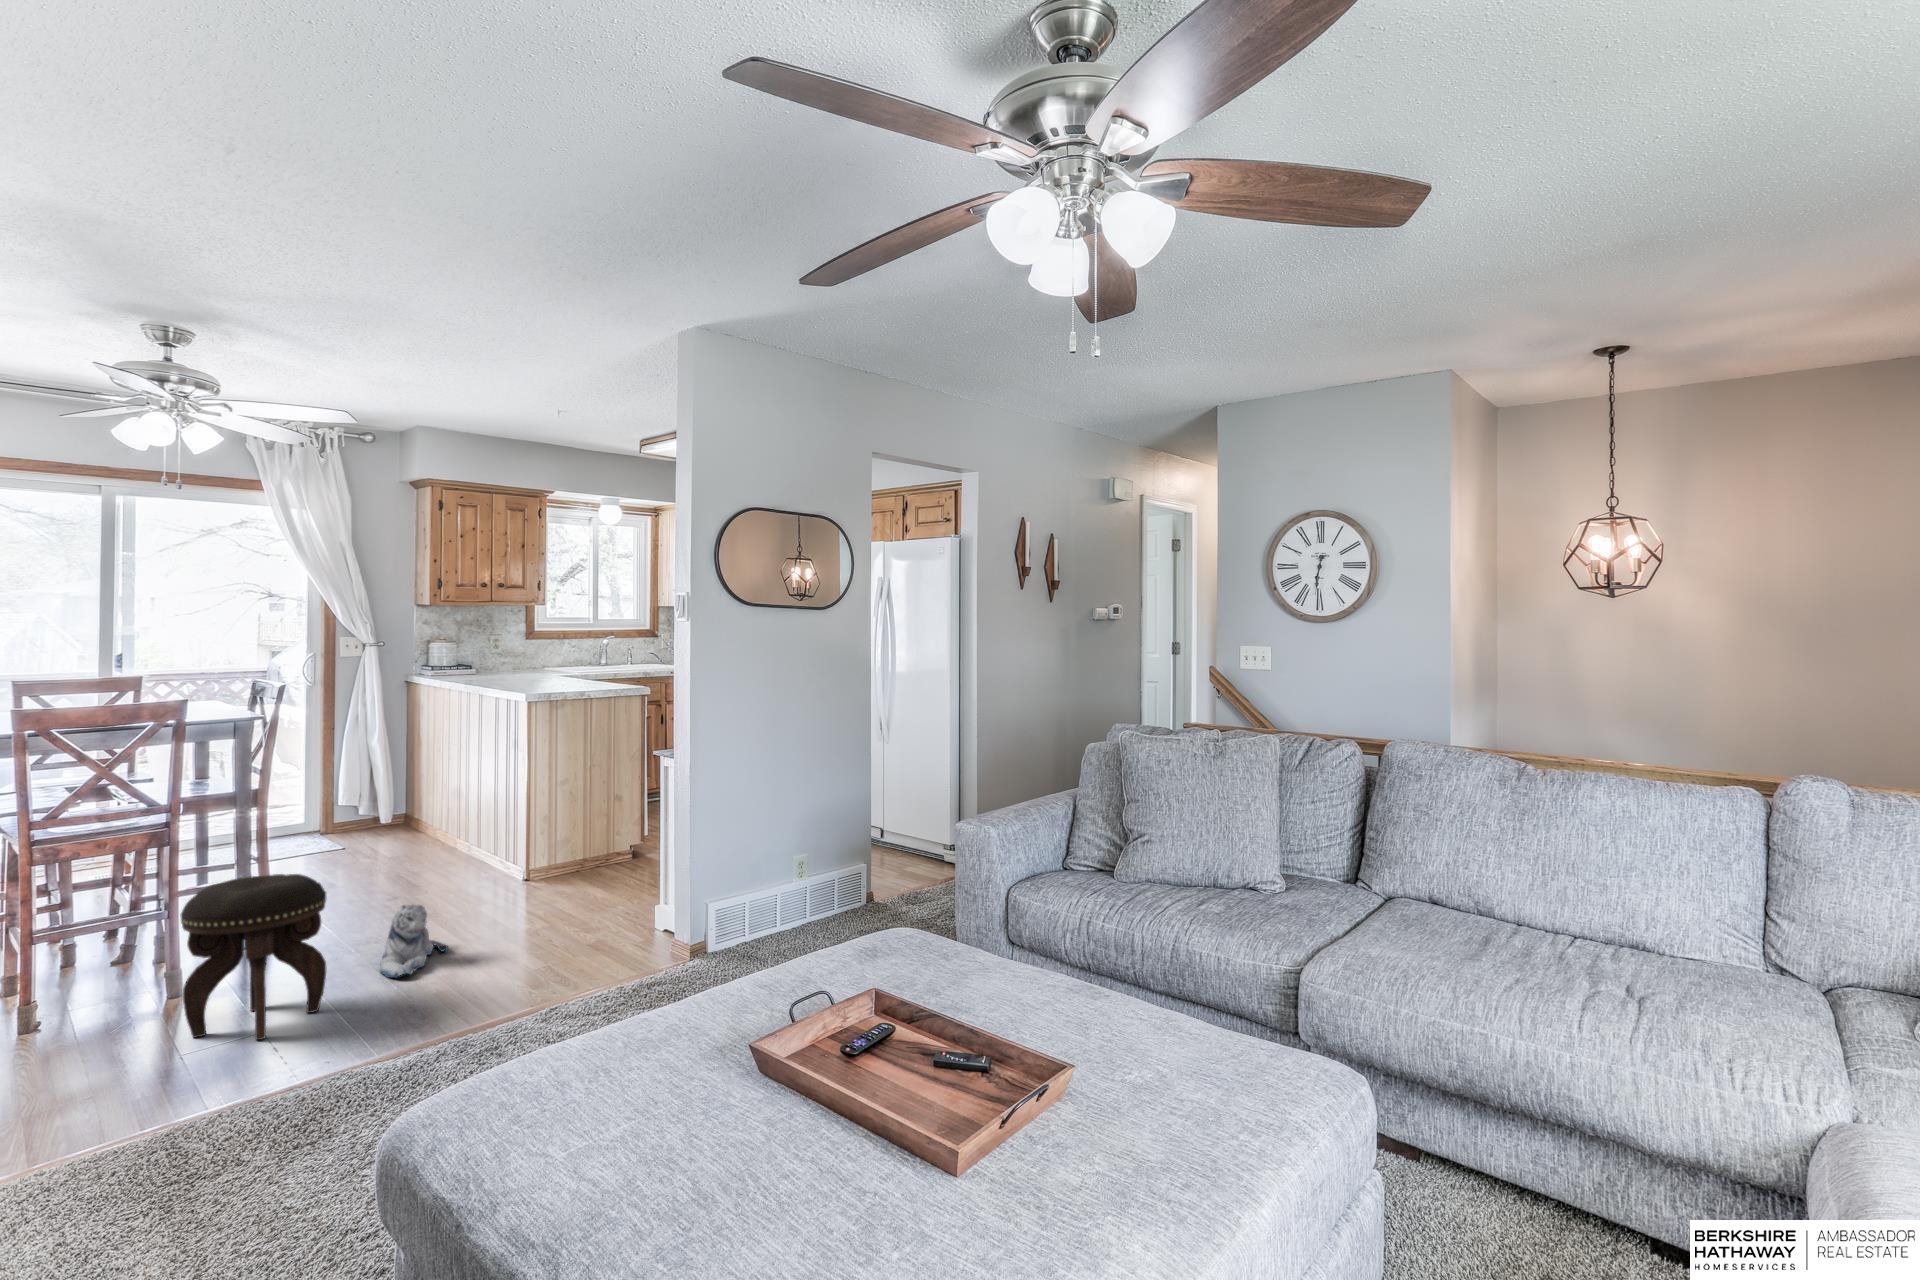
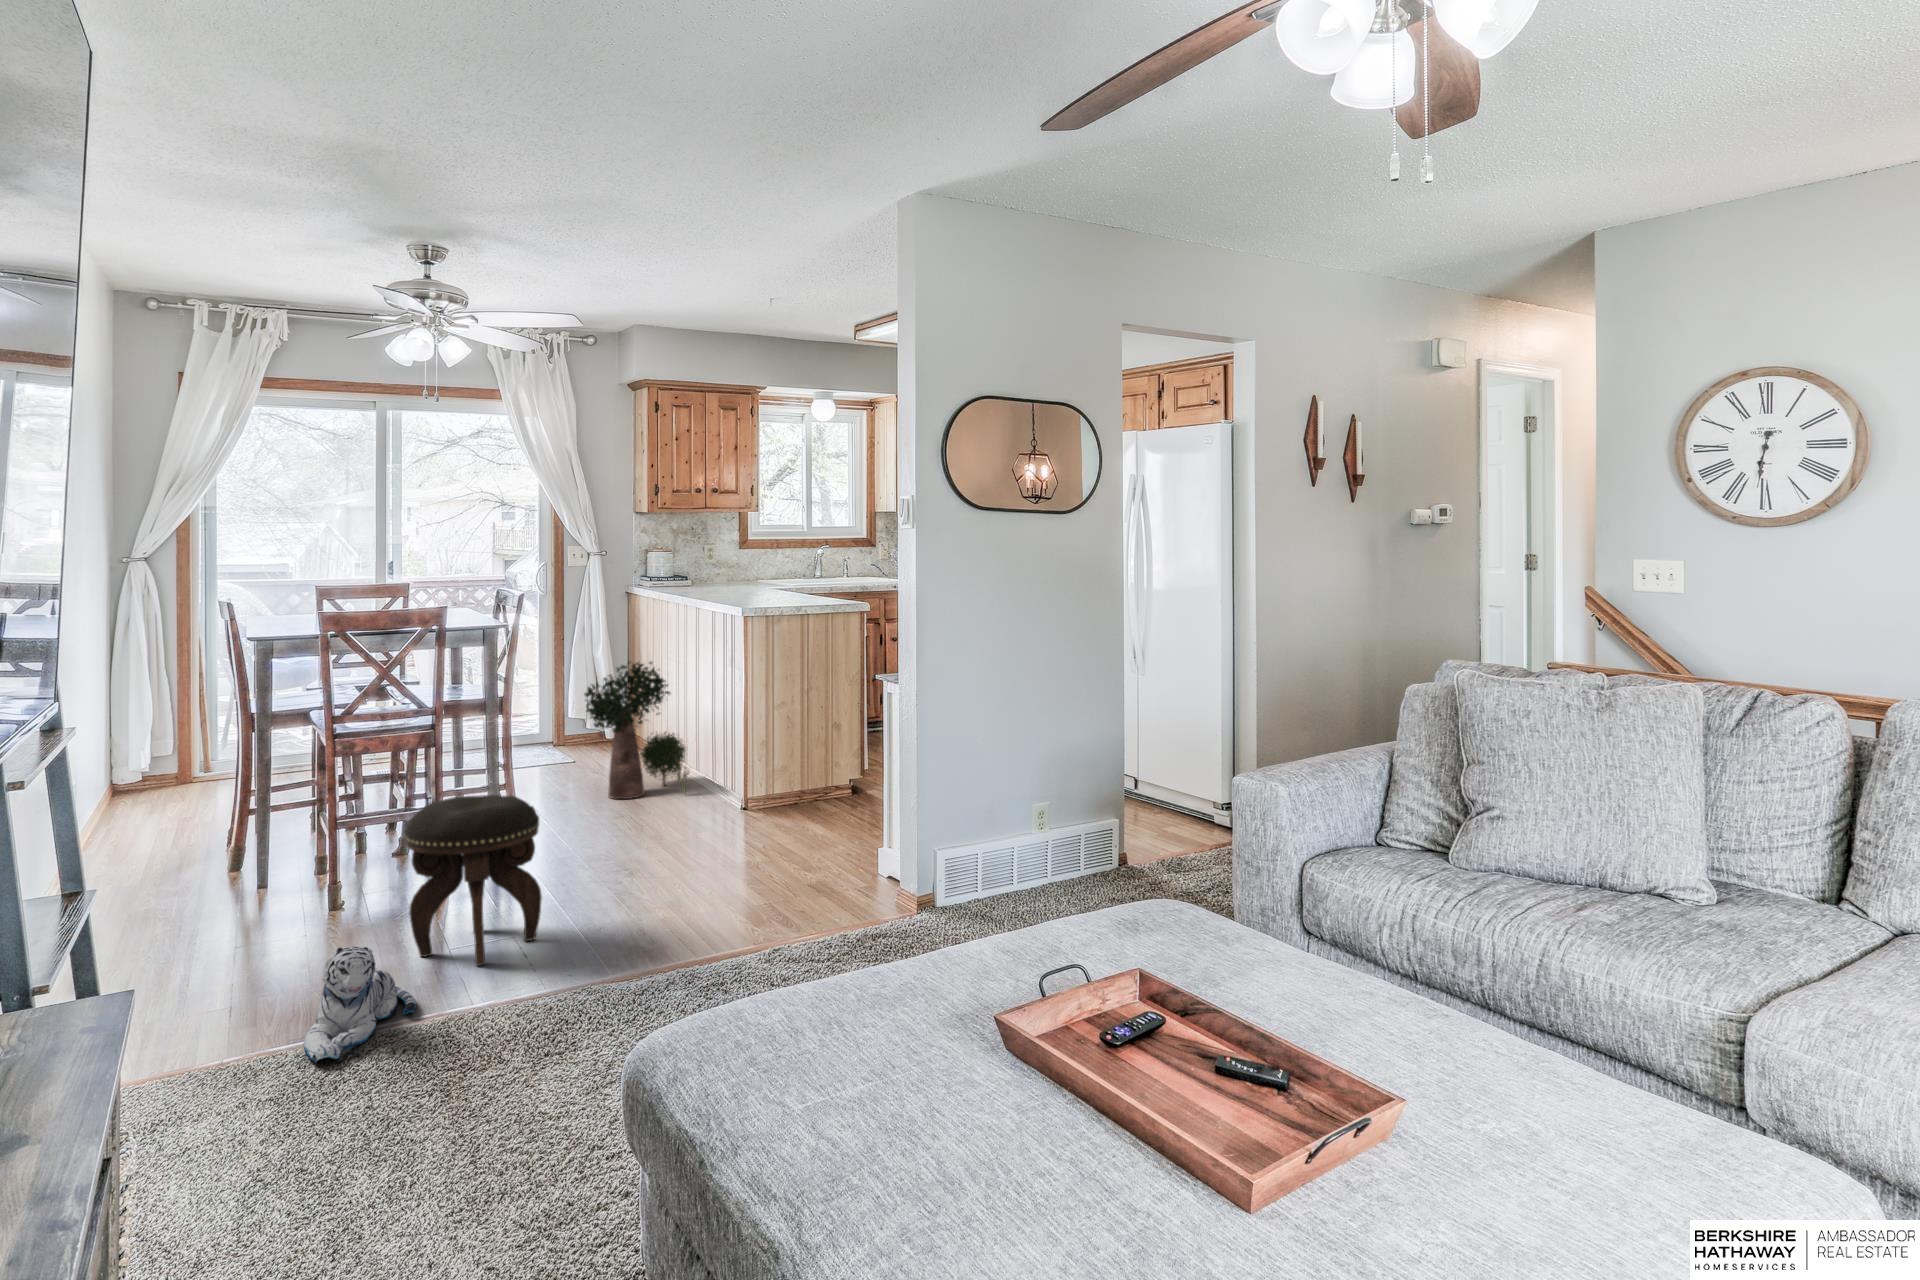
potted plant: none [365,744,472,876] -> present [585,662,689,799]
plush toy: present [380,905,448,978] -> present [304,947,416,1063]

